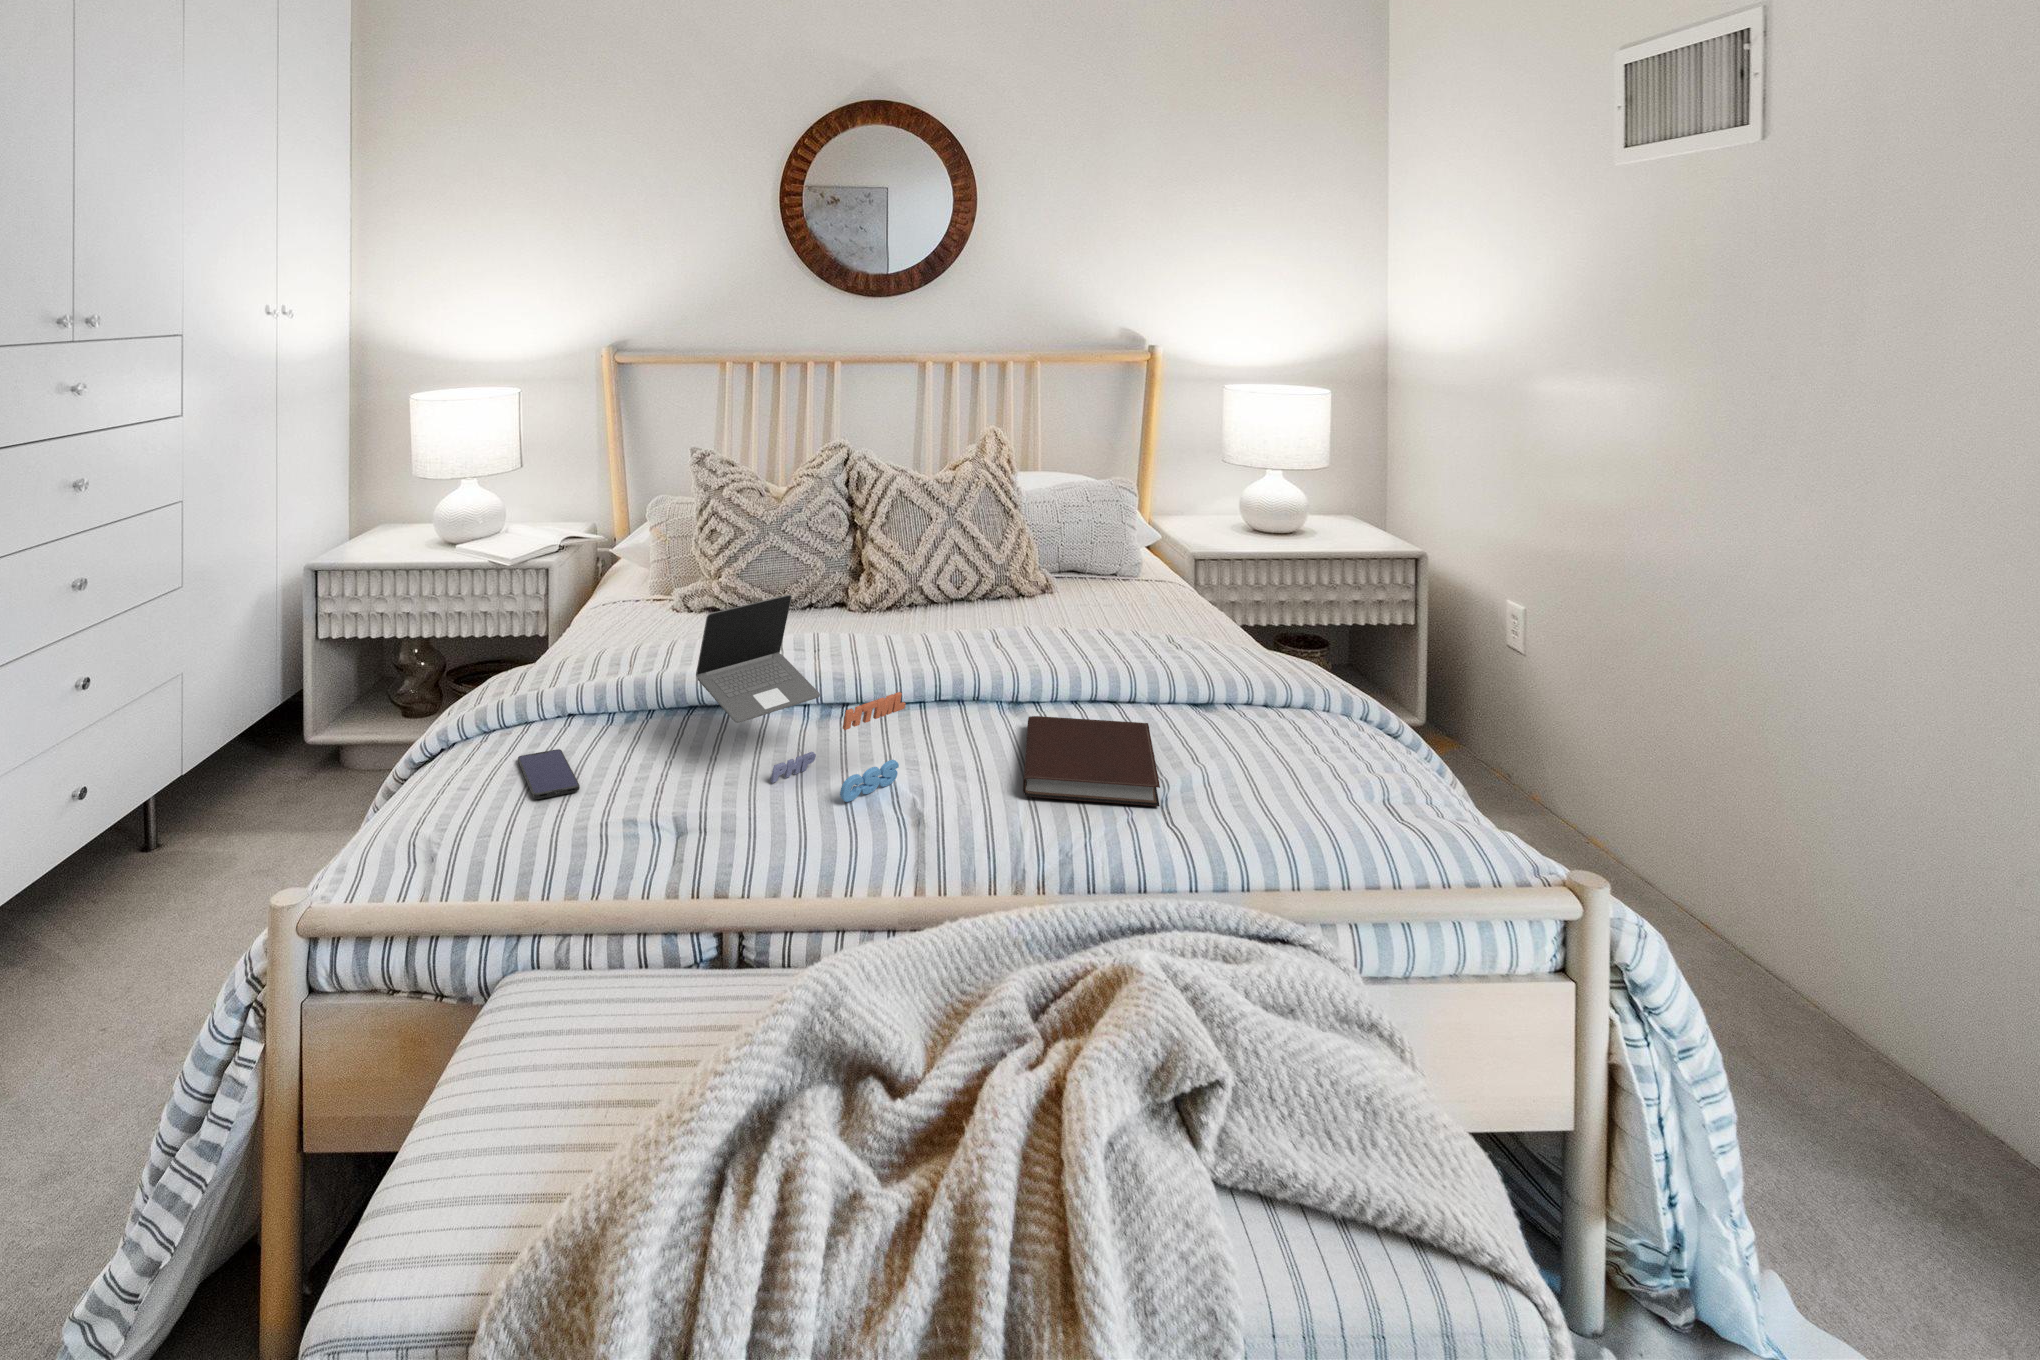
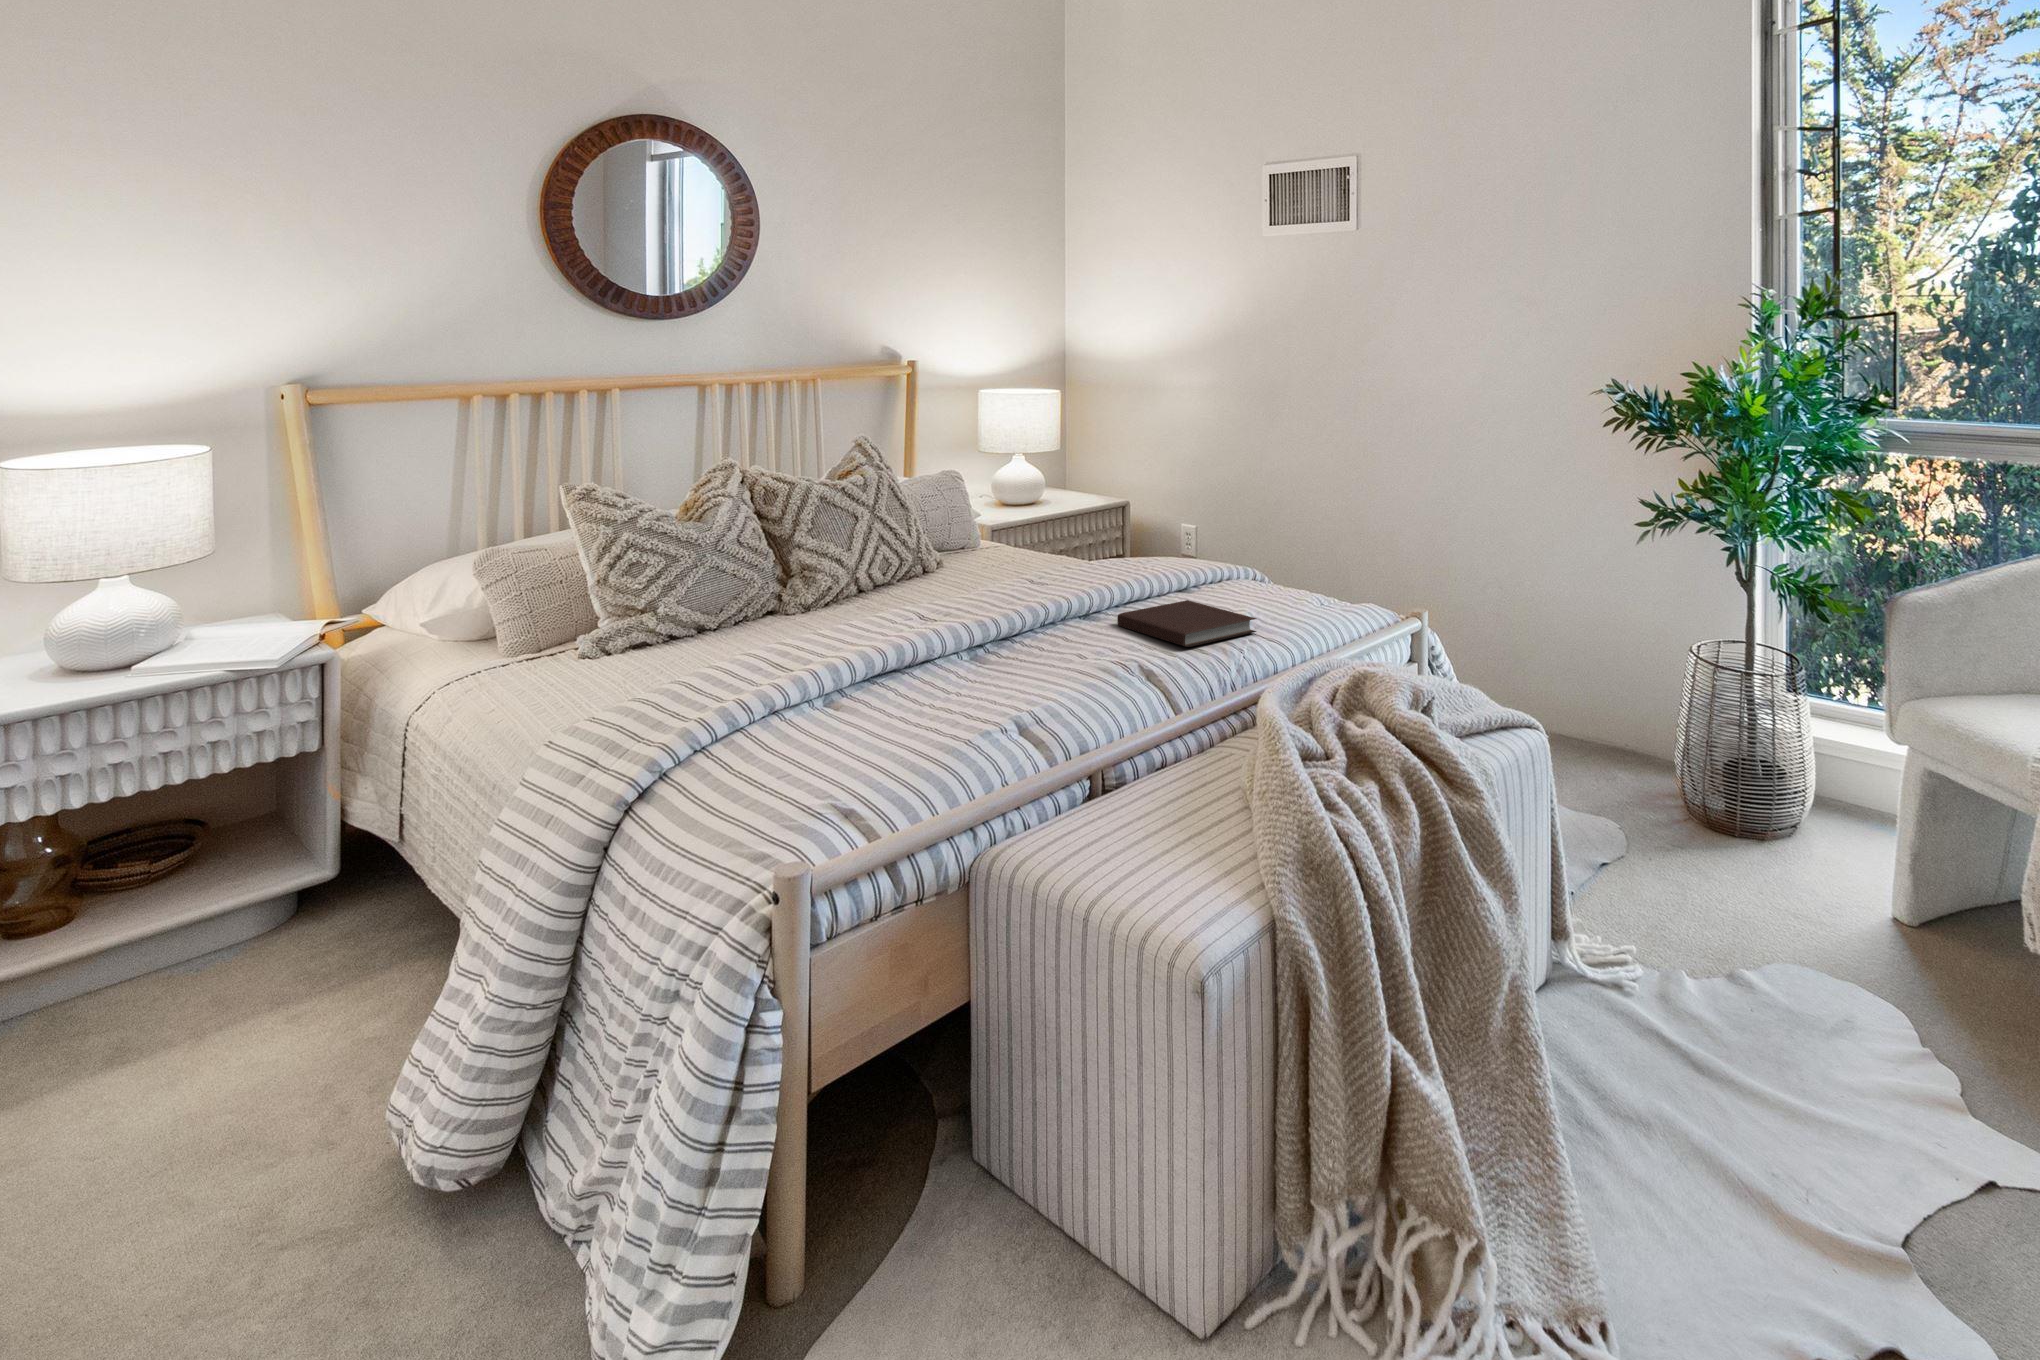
laptop: present [696,595,906,802] -> none [948,543,1103,689]
smartphone: present [518,749,580,799] -> none [782,725,888,750]

